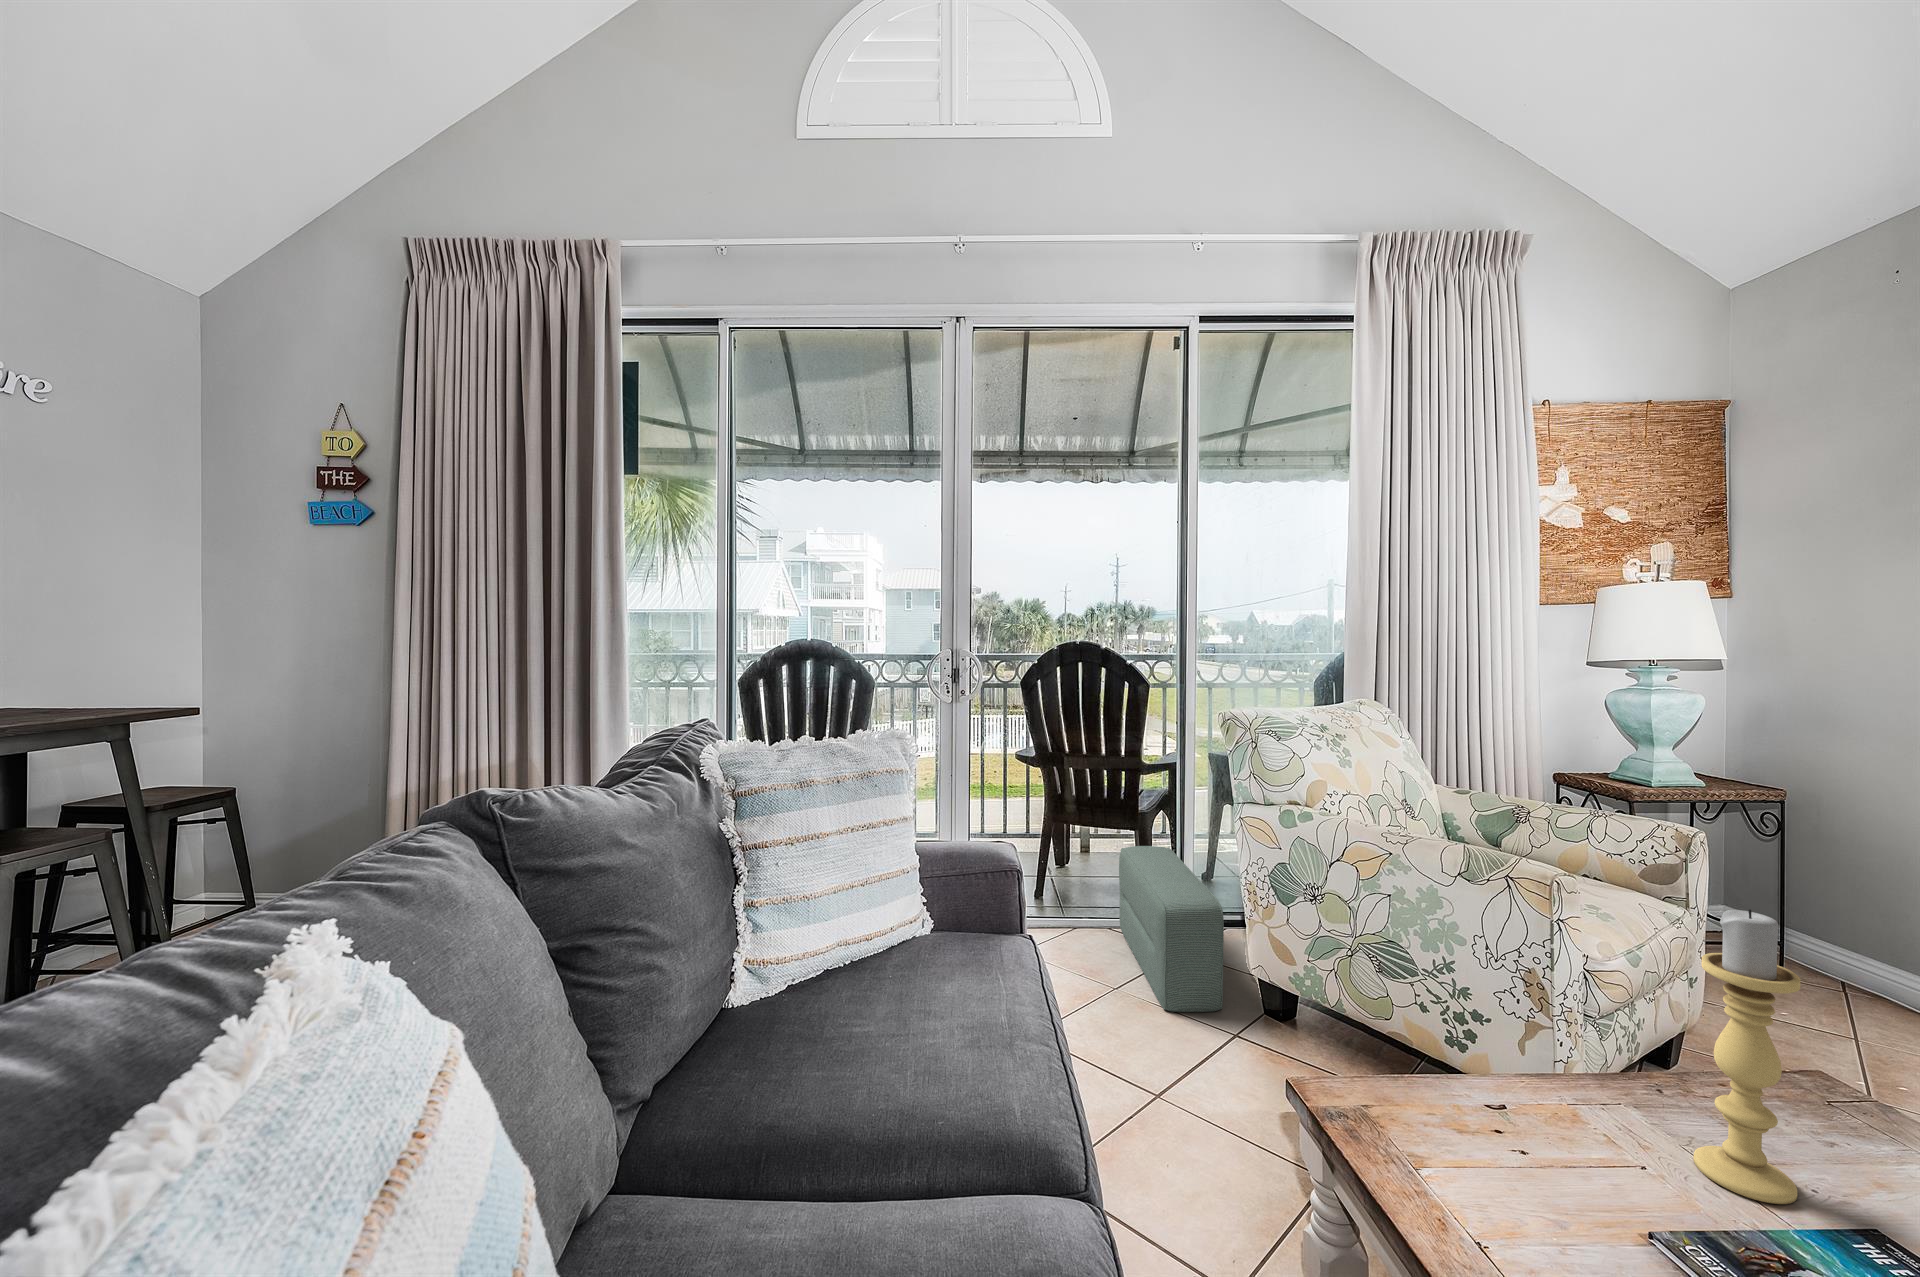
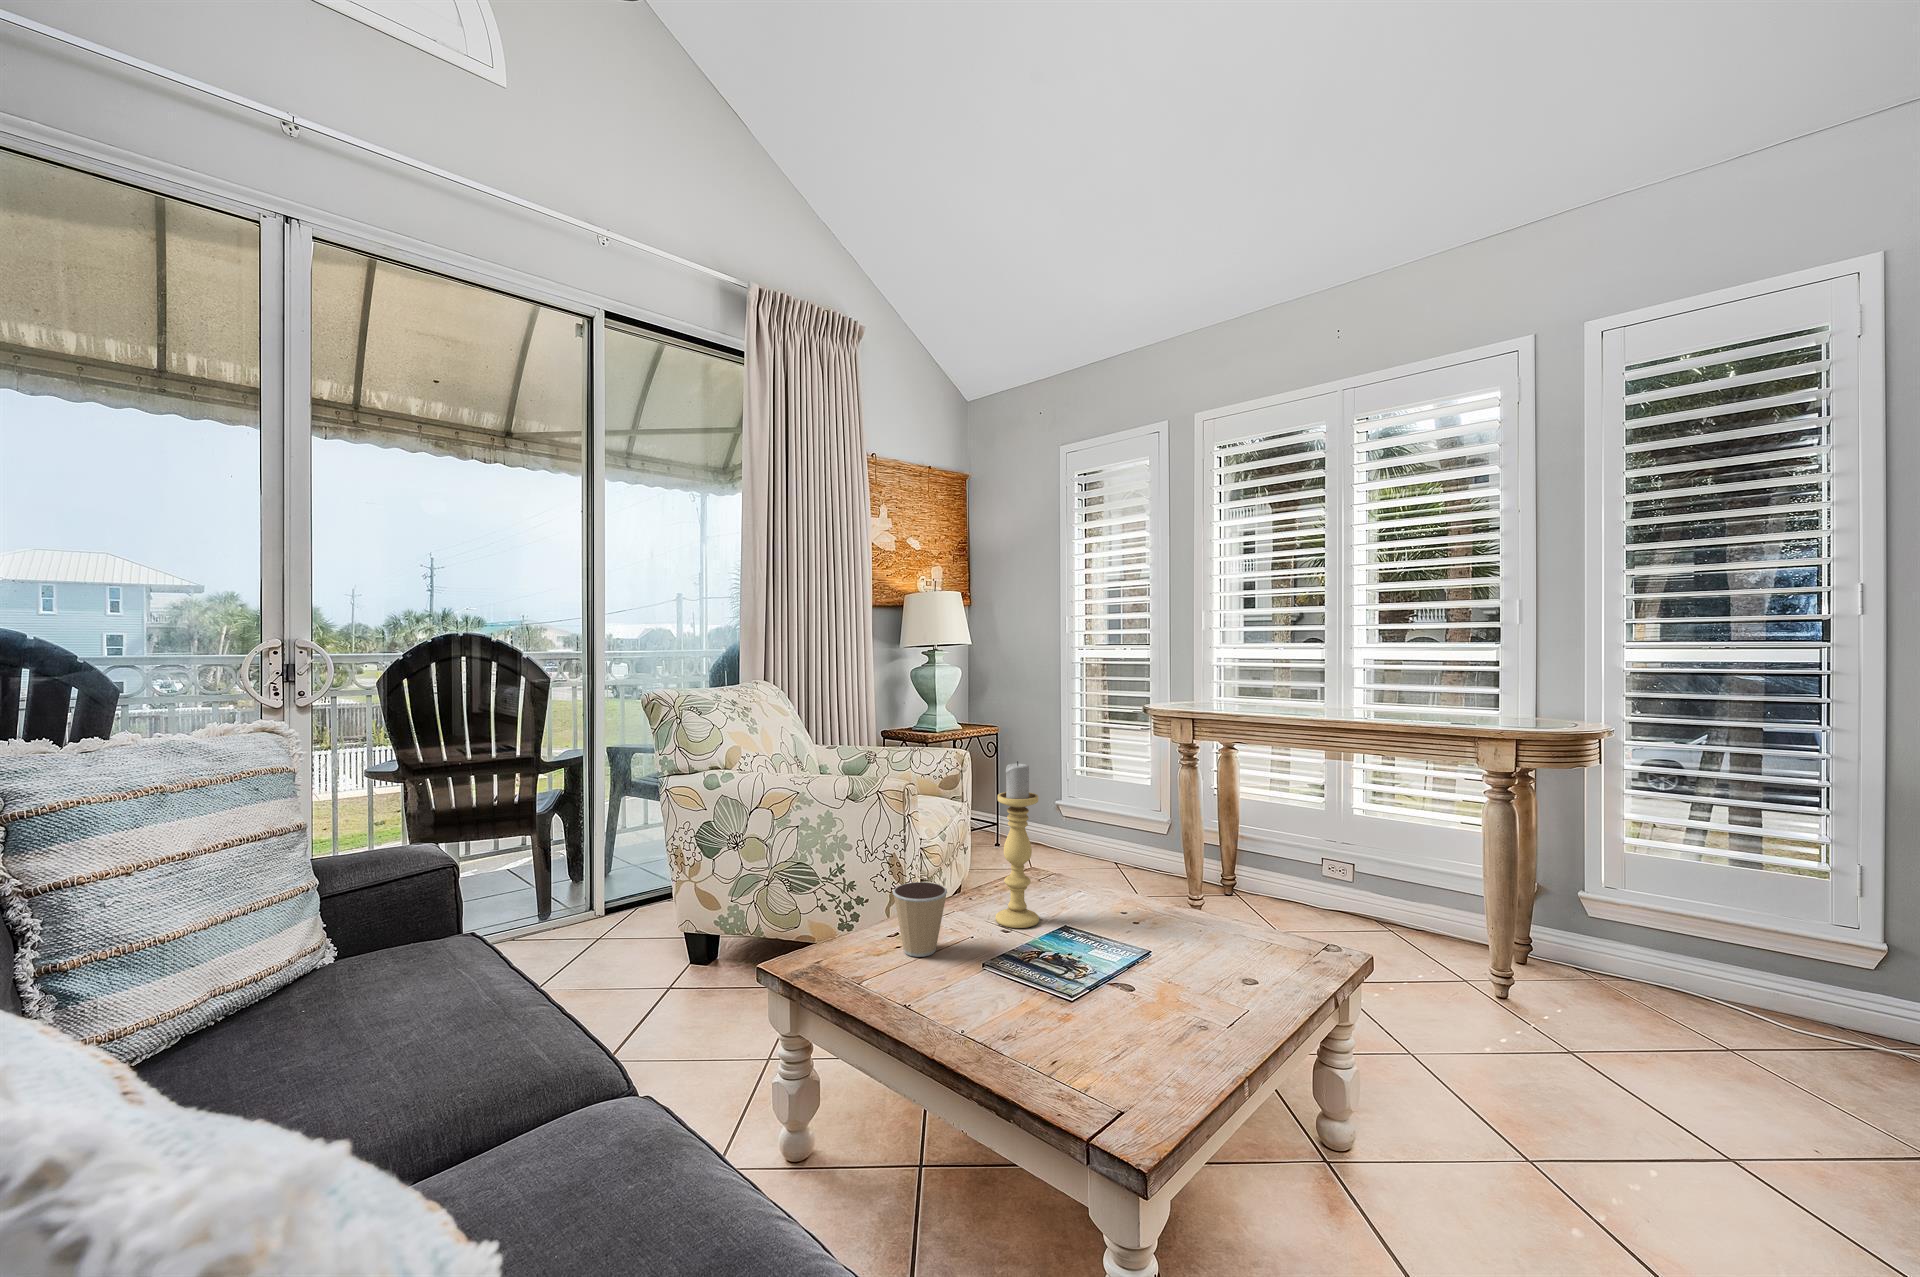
pouf: present [1119,846,1224,1012] -> none [526,839,653,990]
coffee cup: none [1477,1051,1578,1178] -> present [893,882,947,957]

